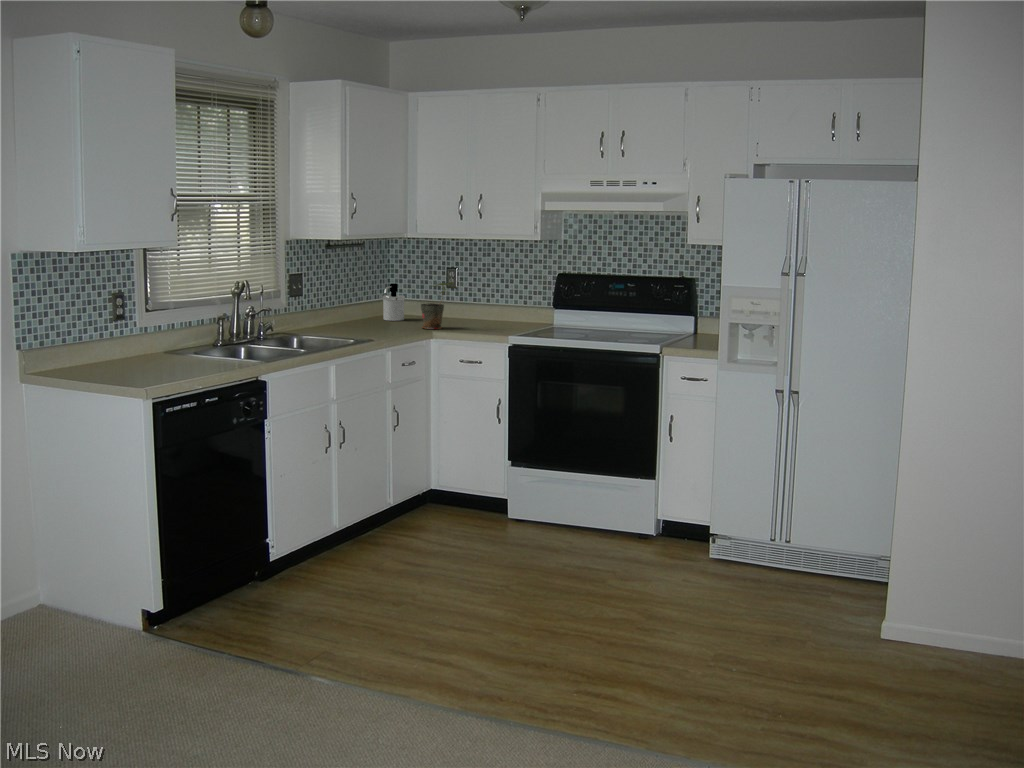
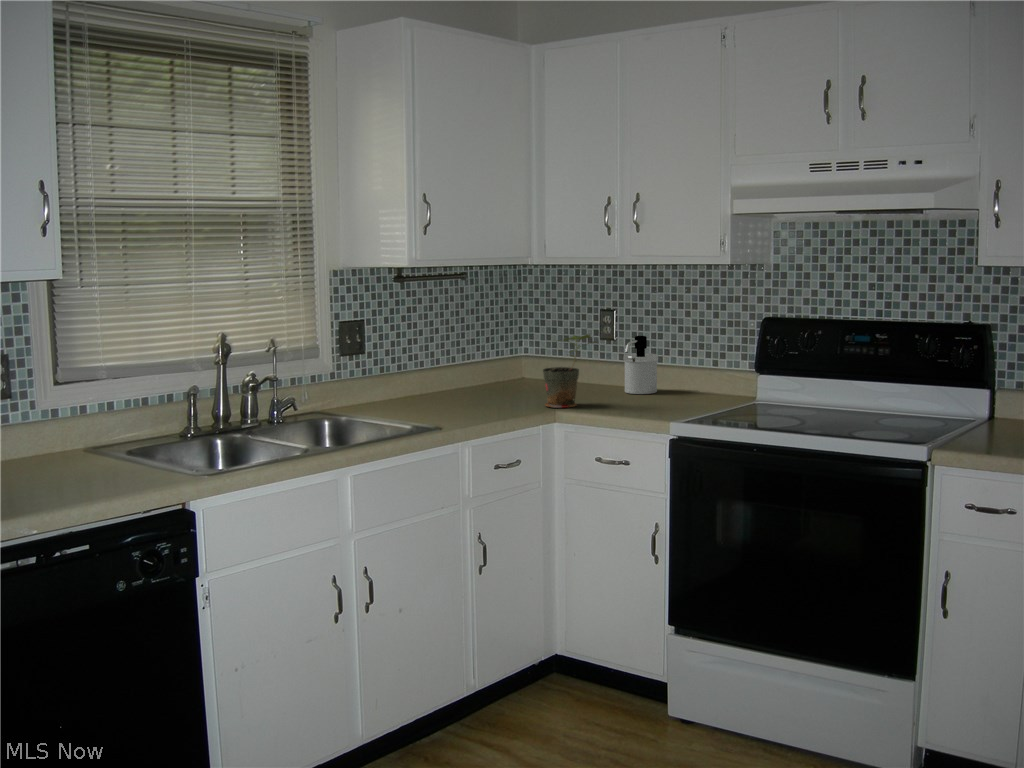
soap dispenser: present [383,283,405,321] -> present [623,336,658,394]

